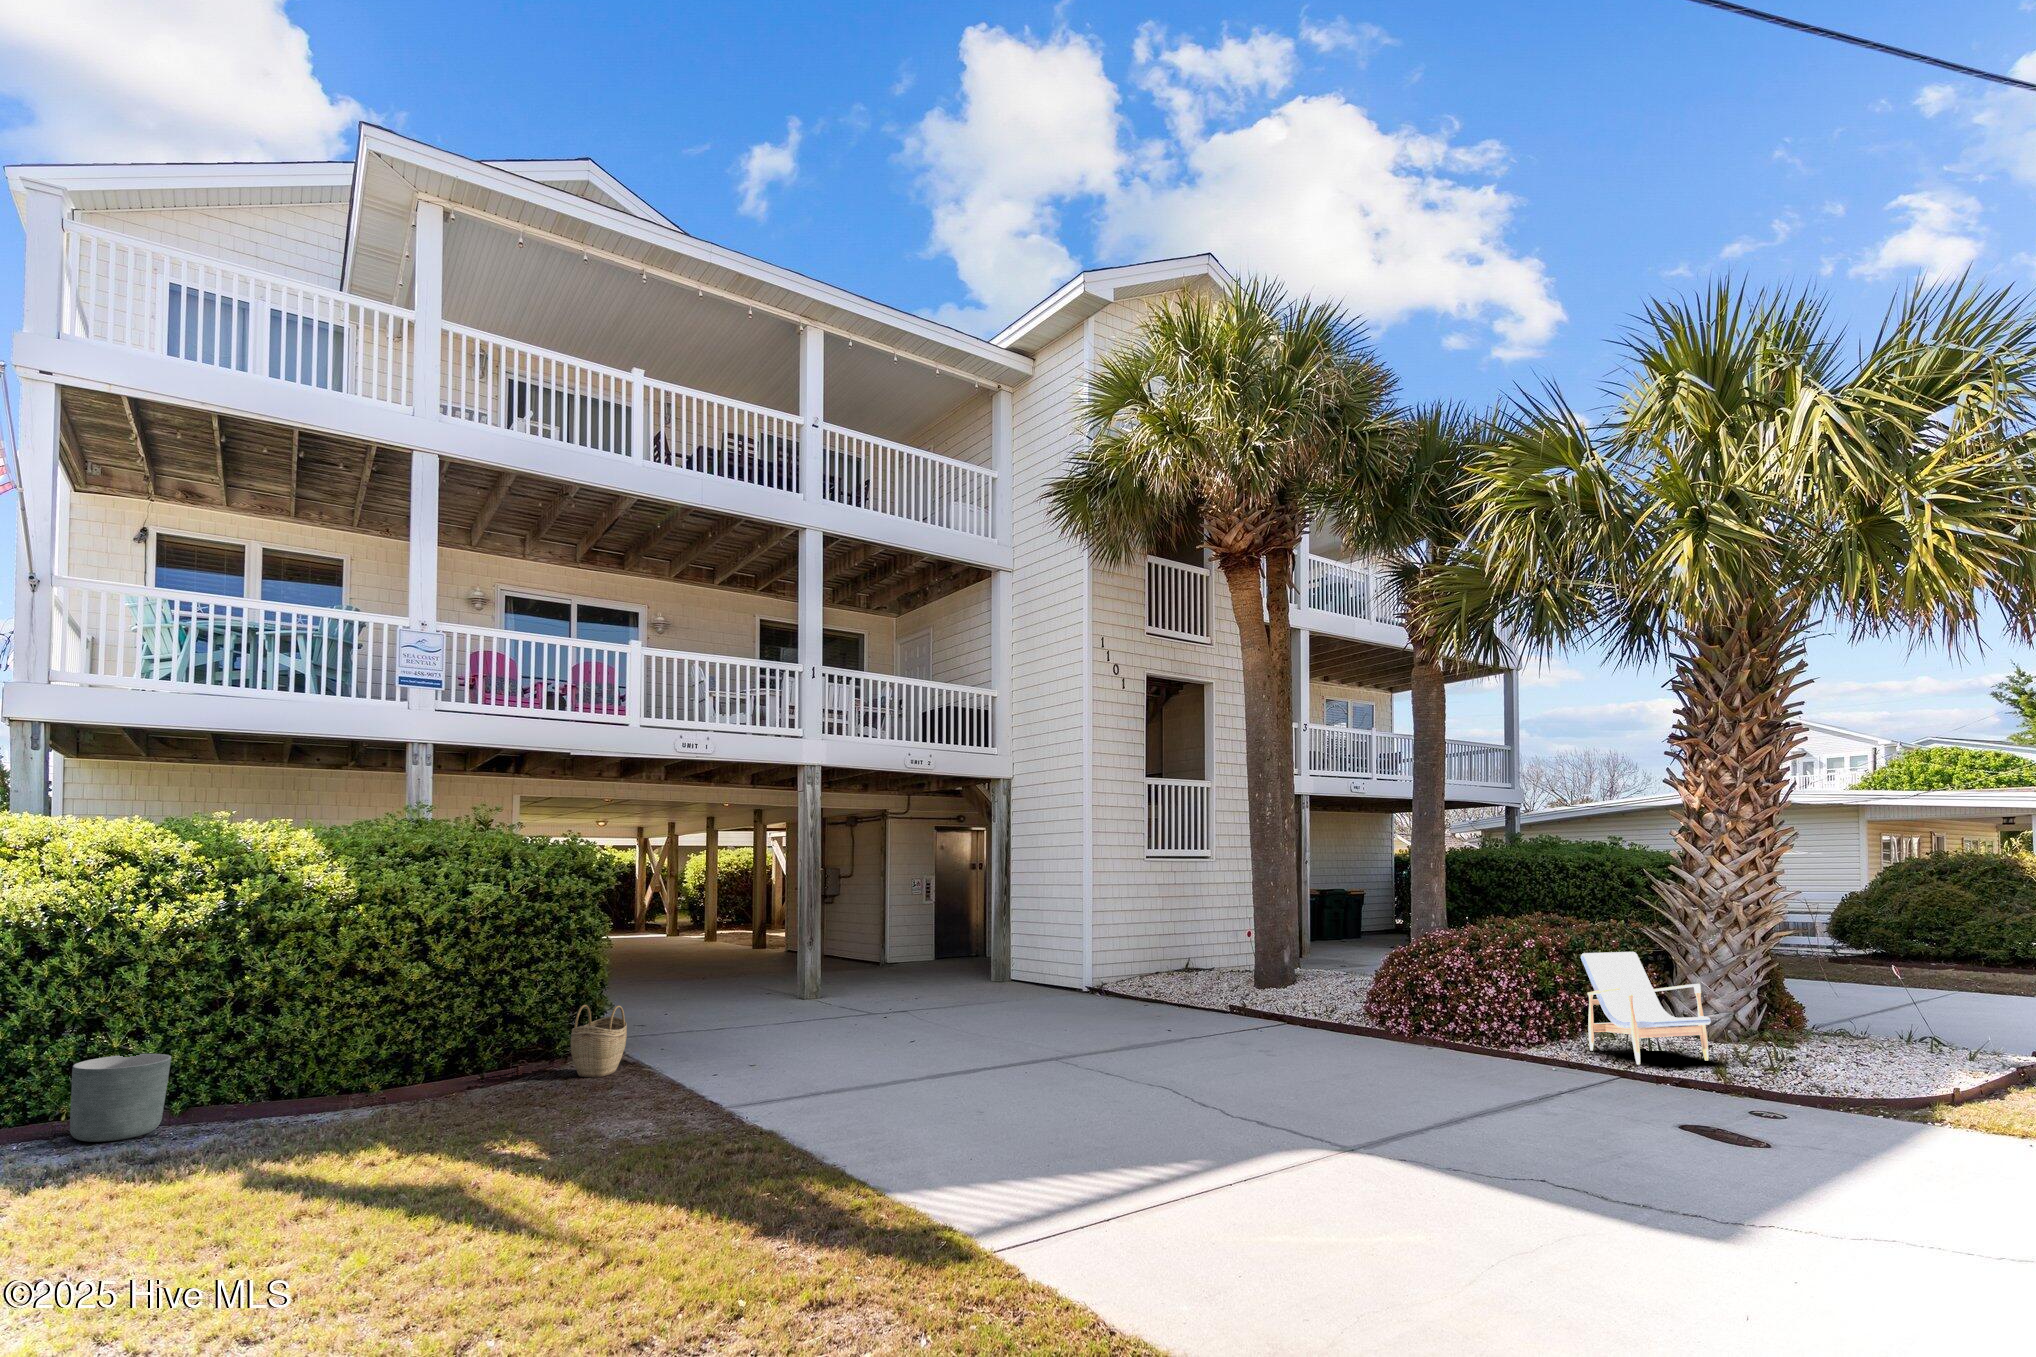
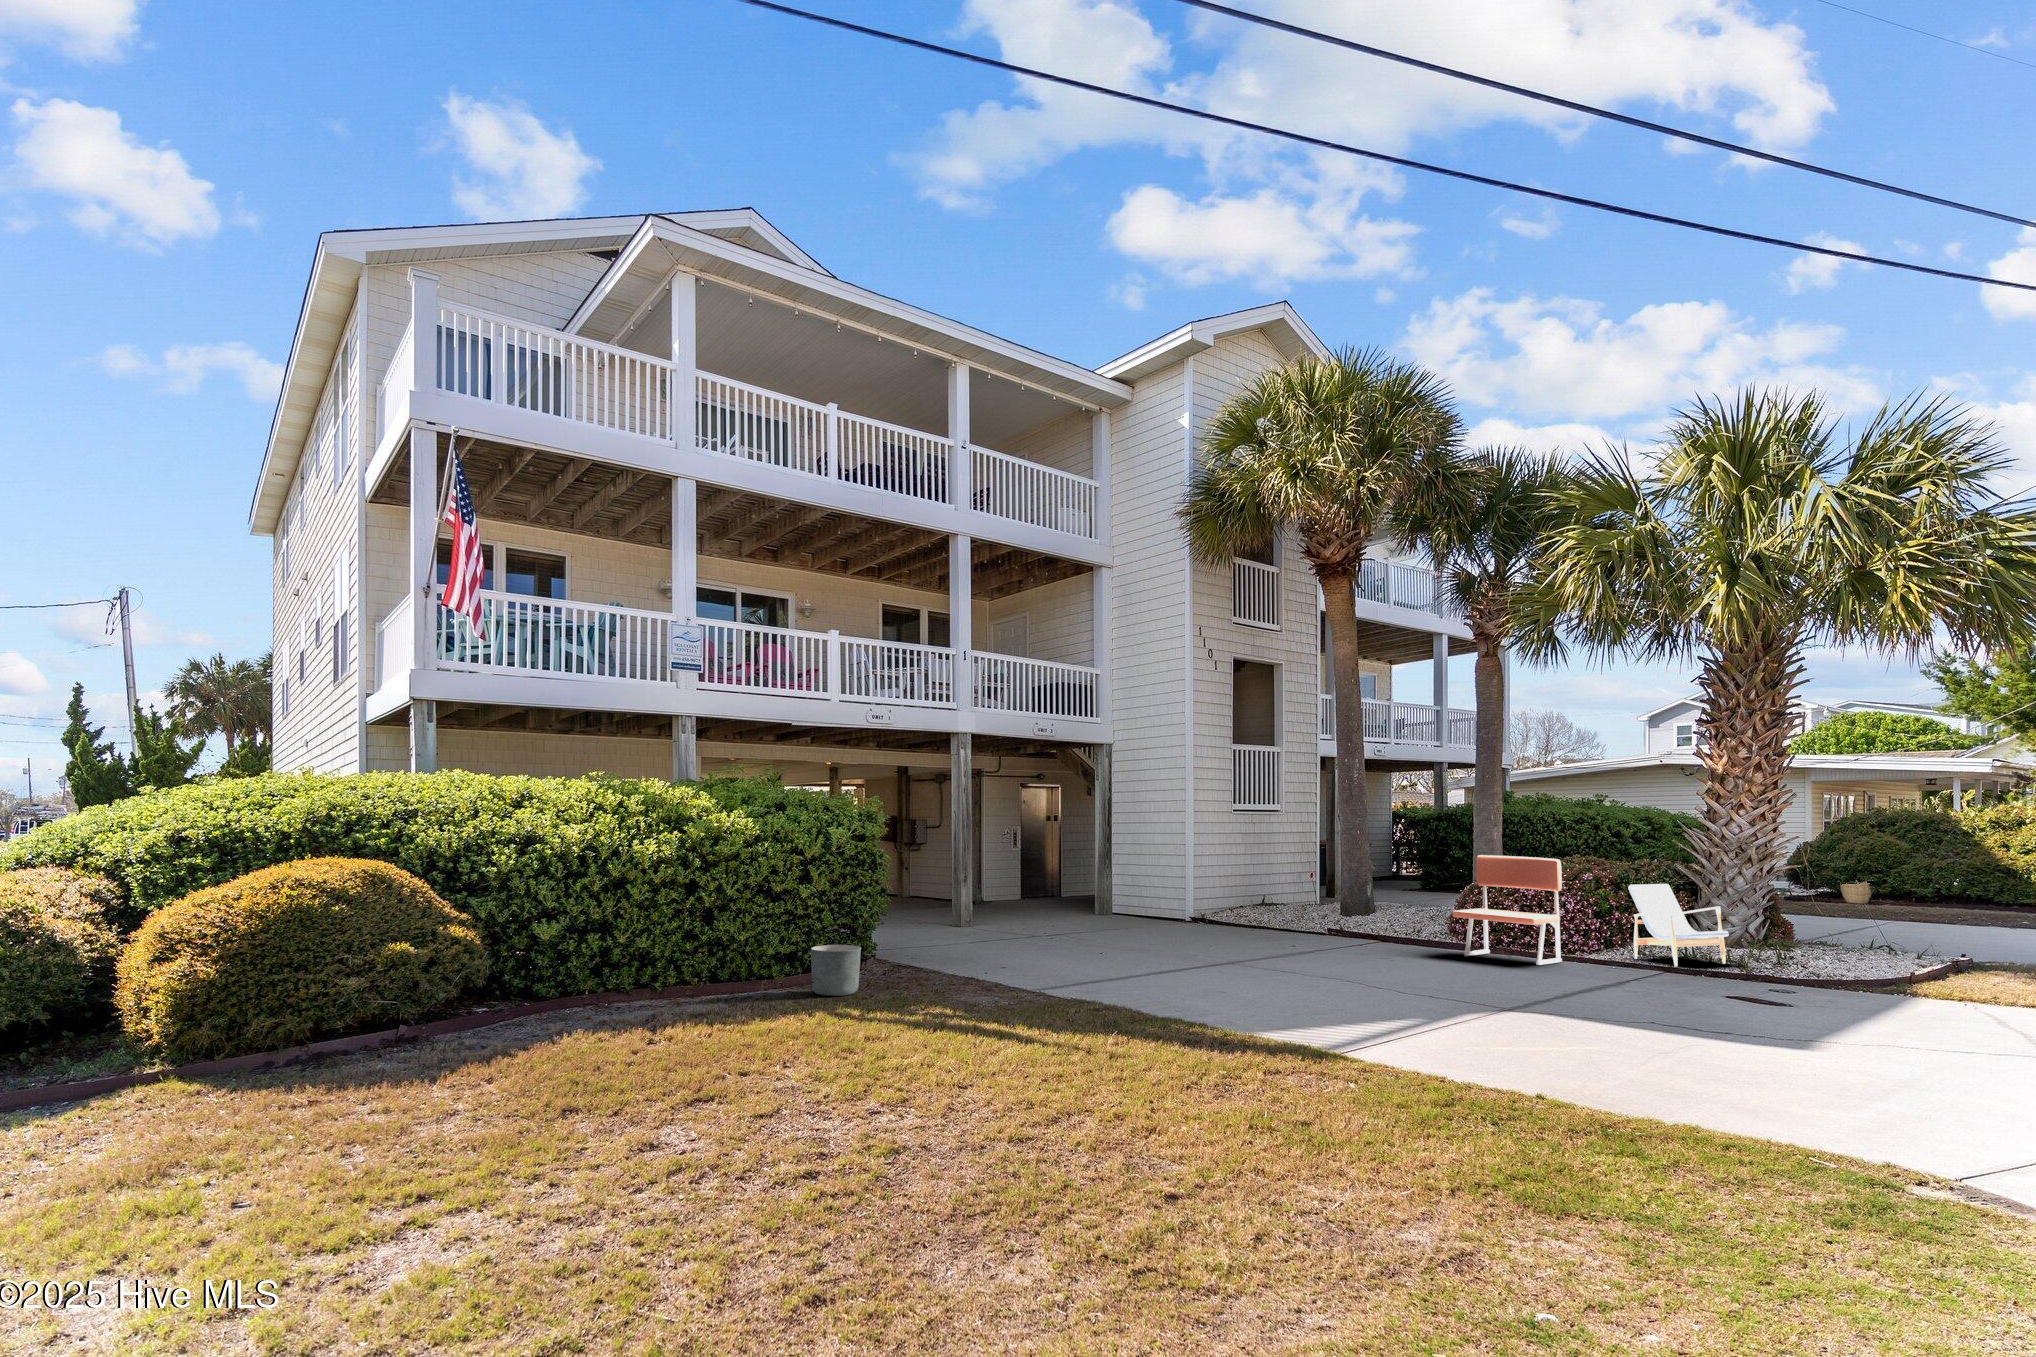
bench: none [1353,913,1490,1060] -> present [1453,855,1562,965]
woven basket: present [571,1005,627,1077] -> present [1840,880,1872,904]
planter: present [70,1054,171,1142] -> present [811,945,861,996]

